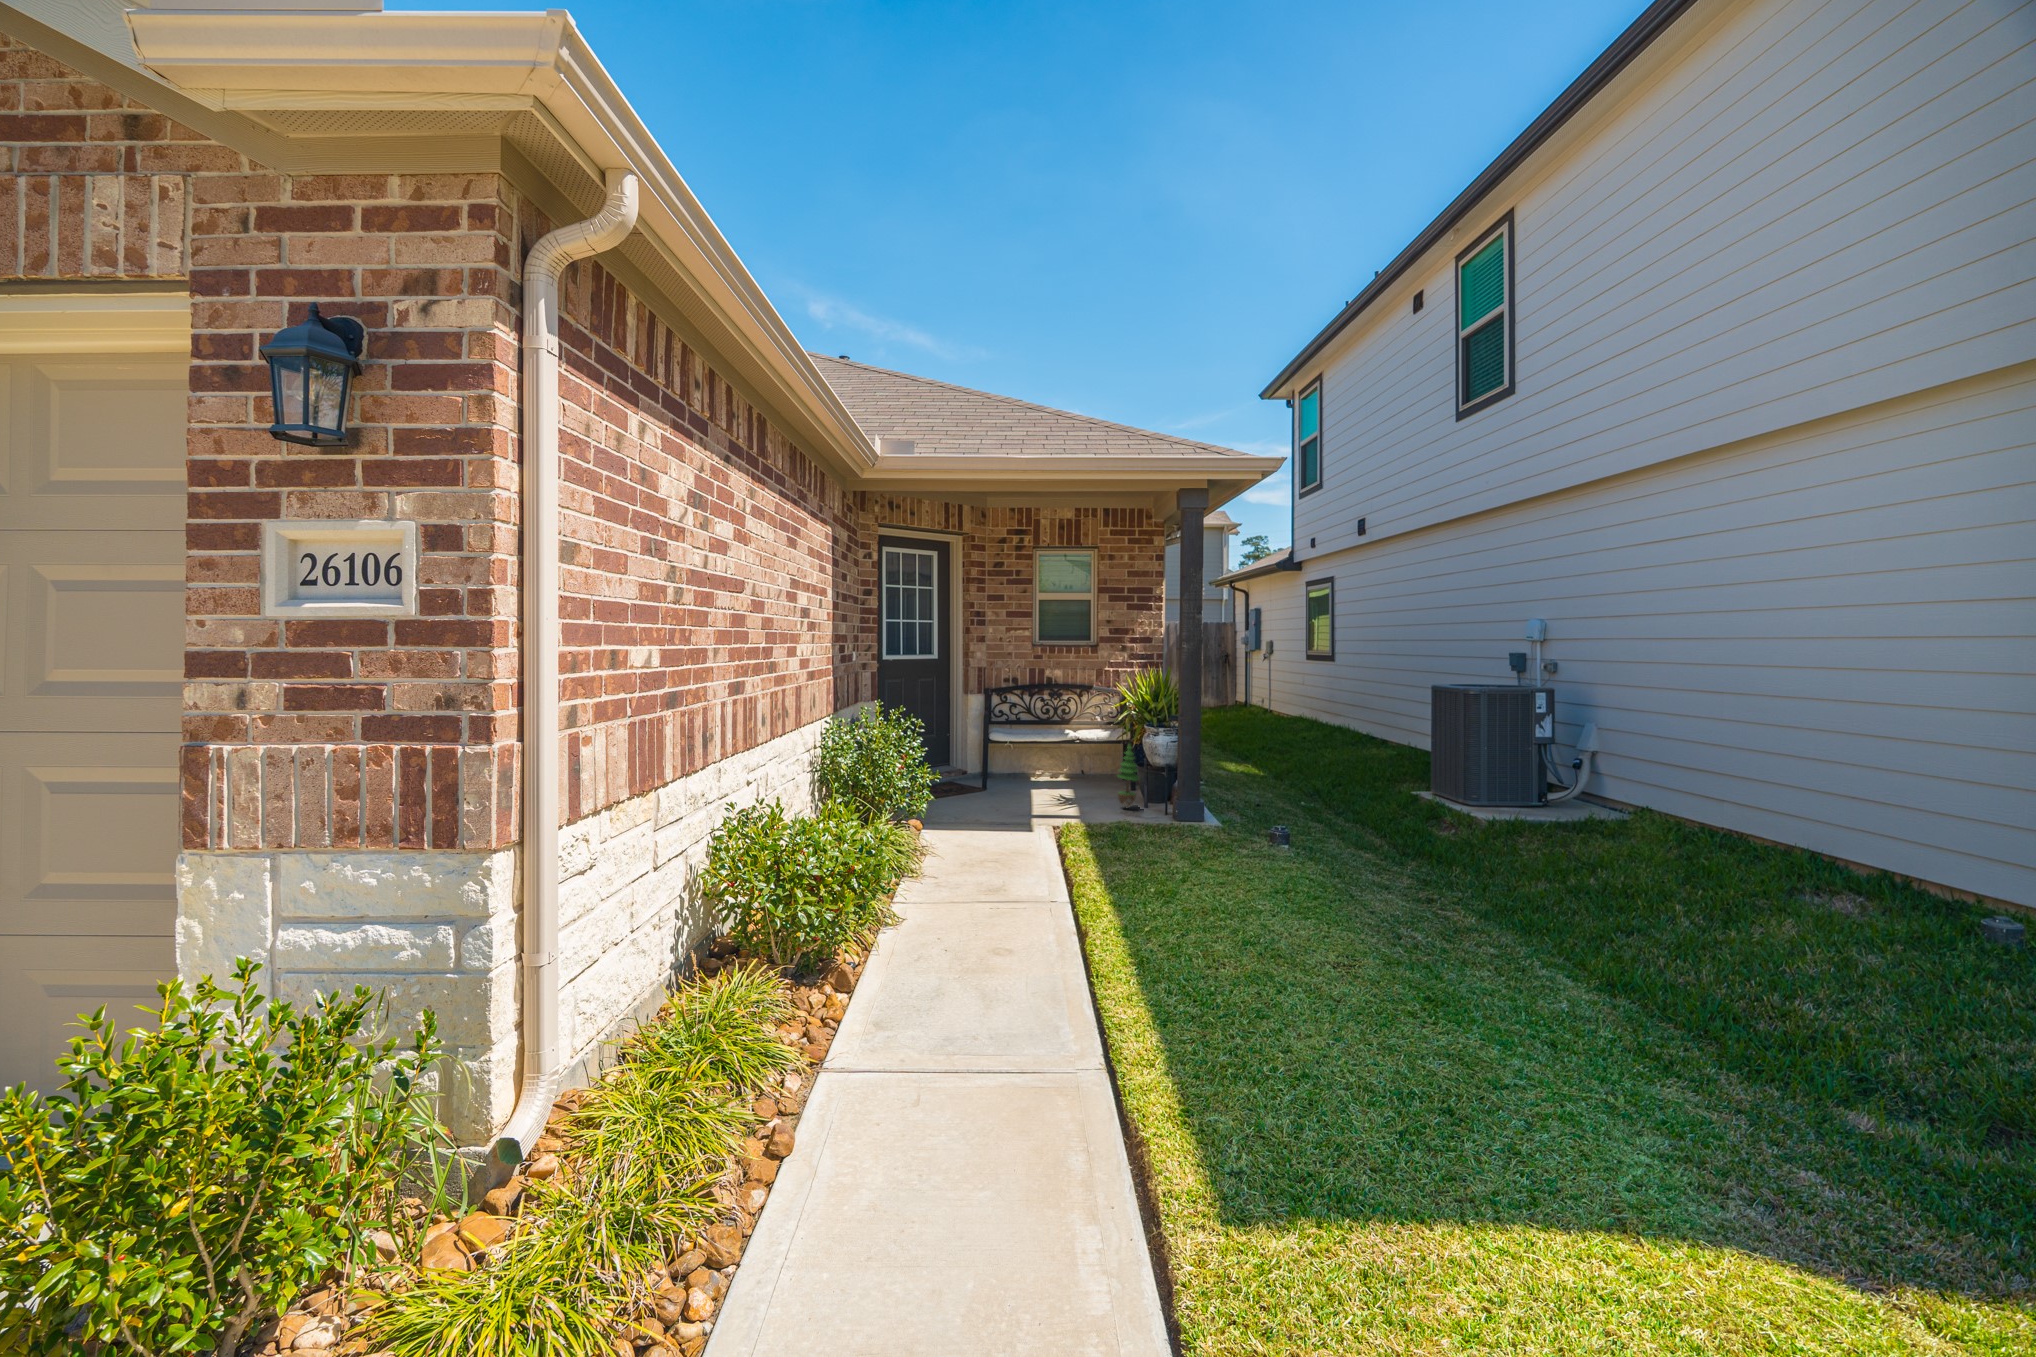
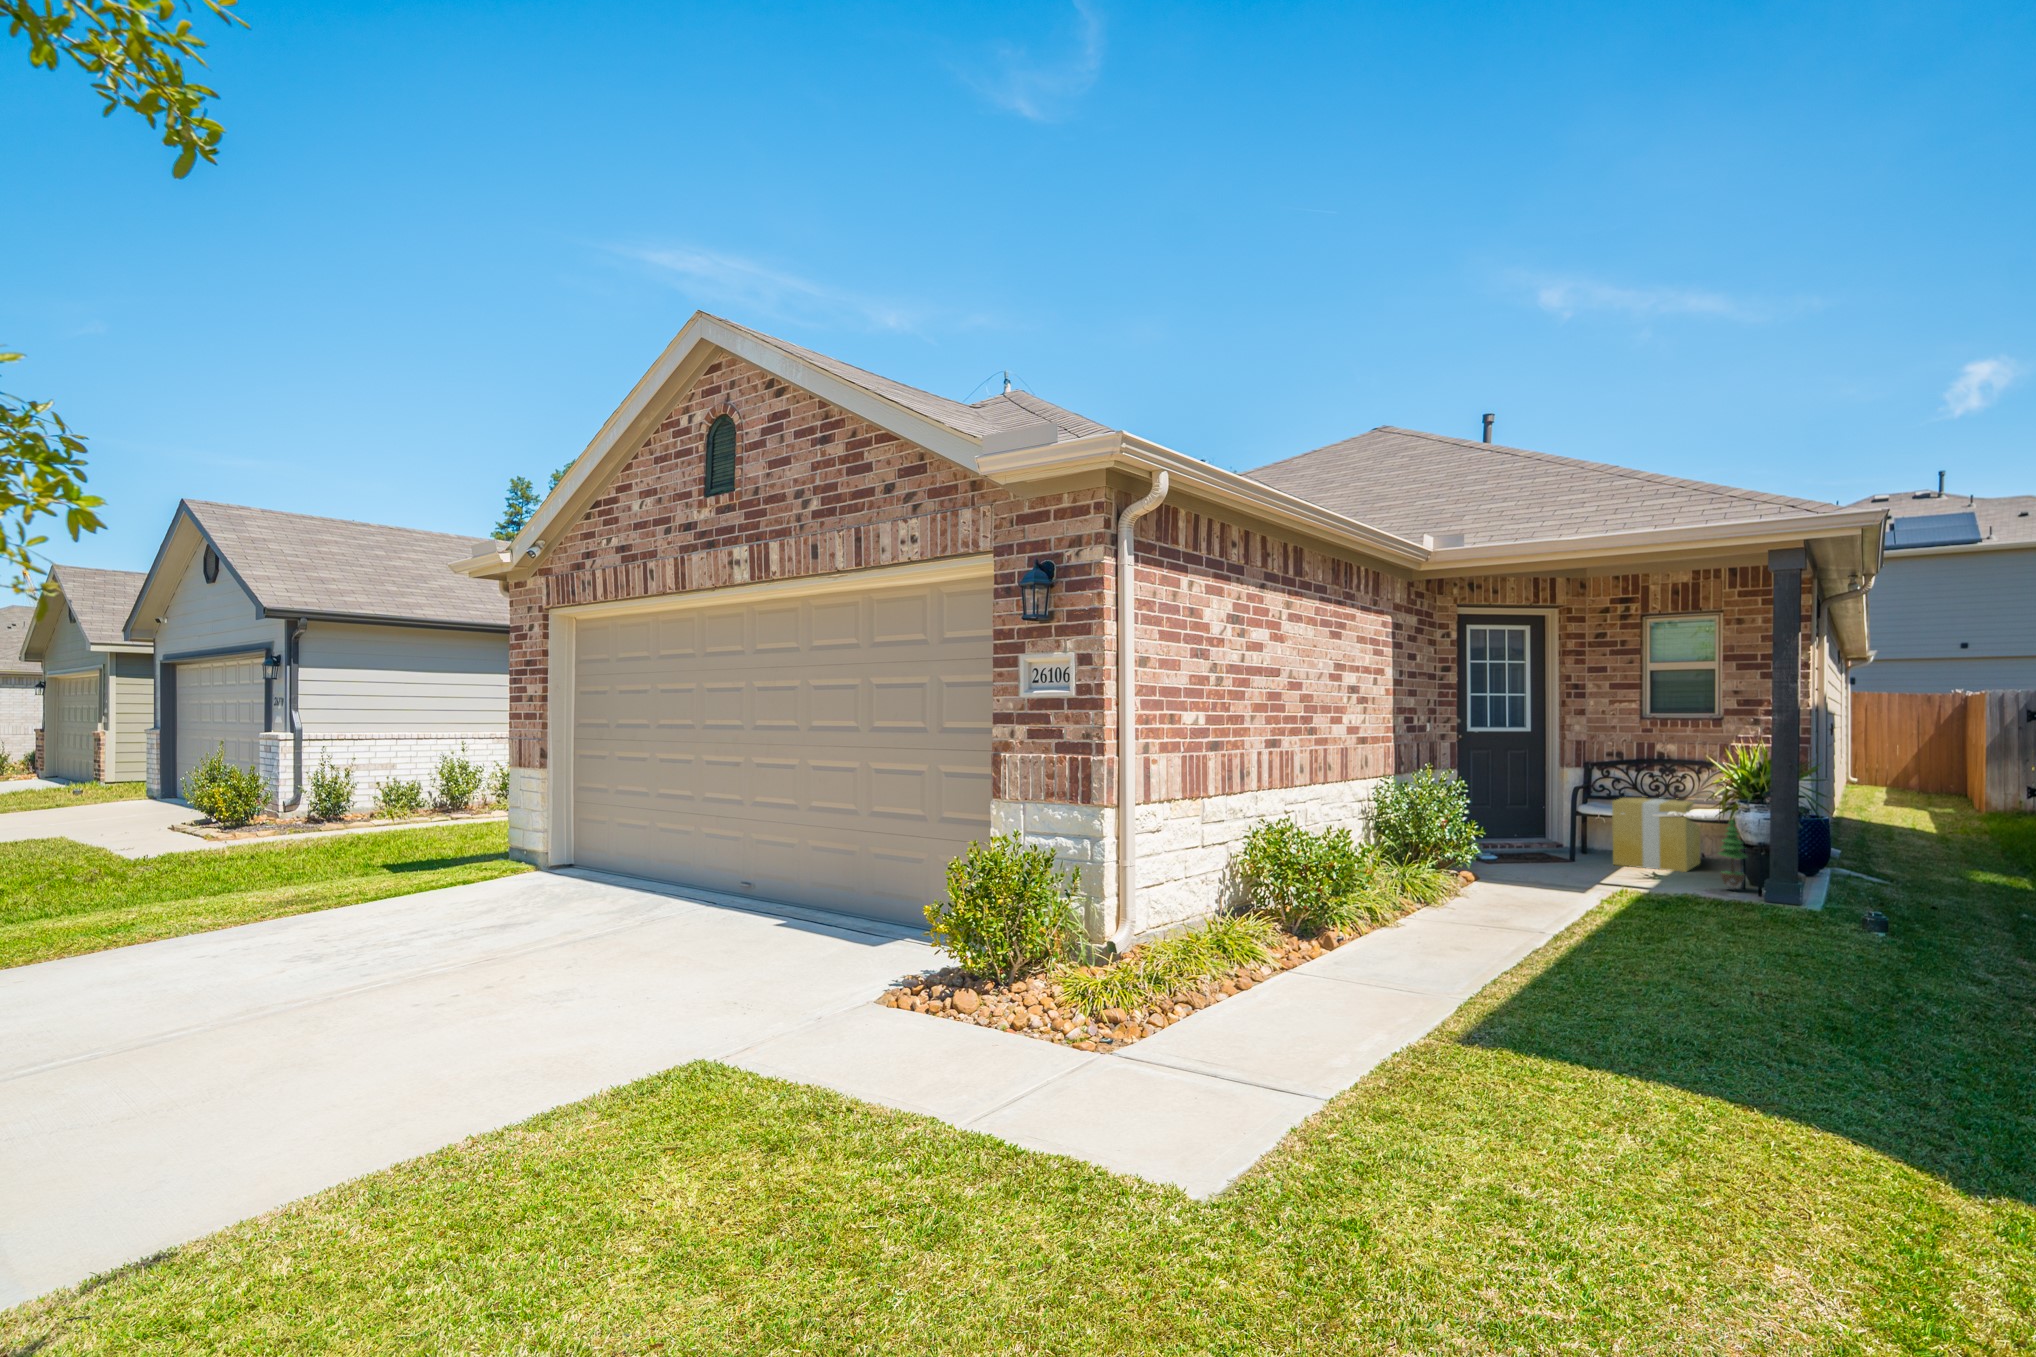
cardboard box: none [1012,719,1075,790] -> present [1612,796,1700,872]

